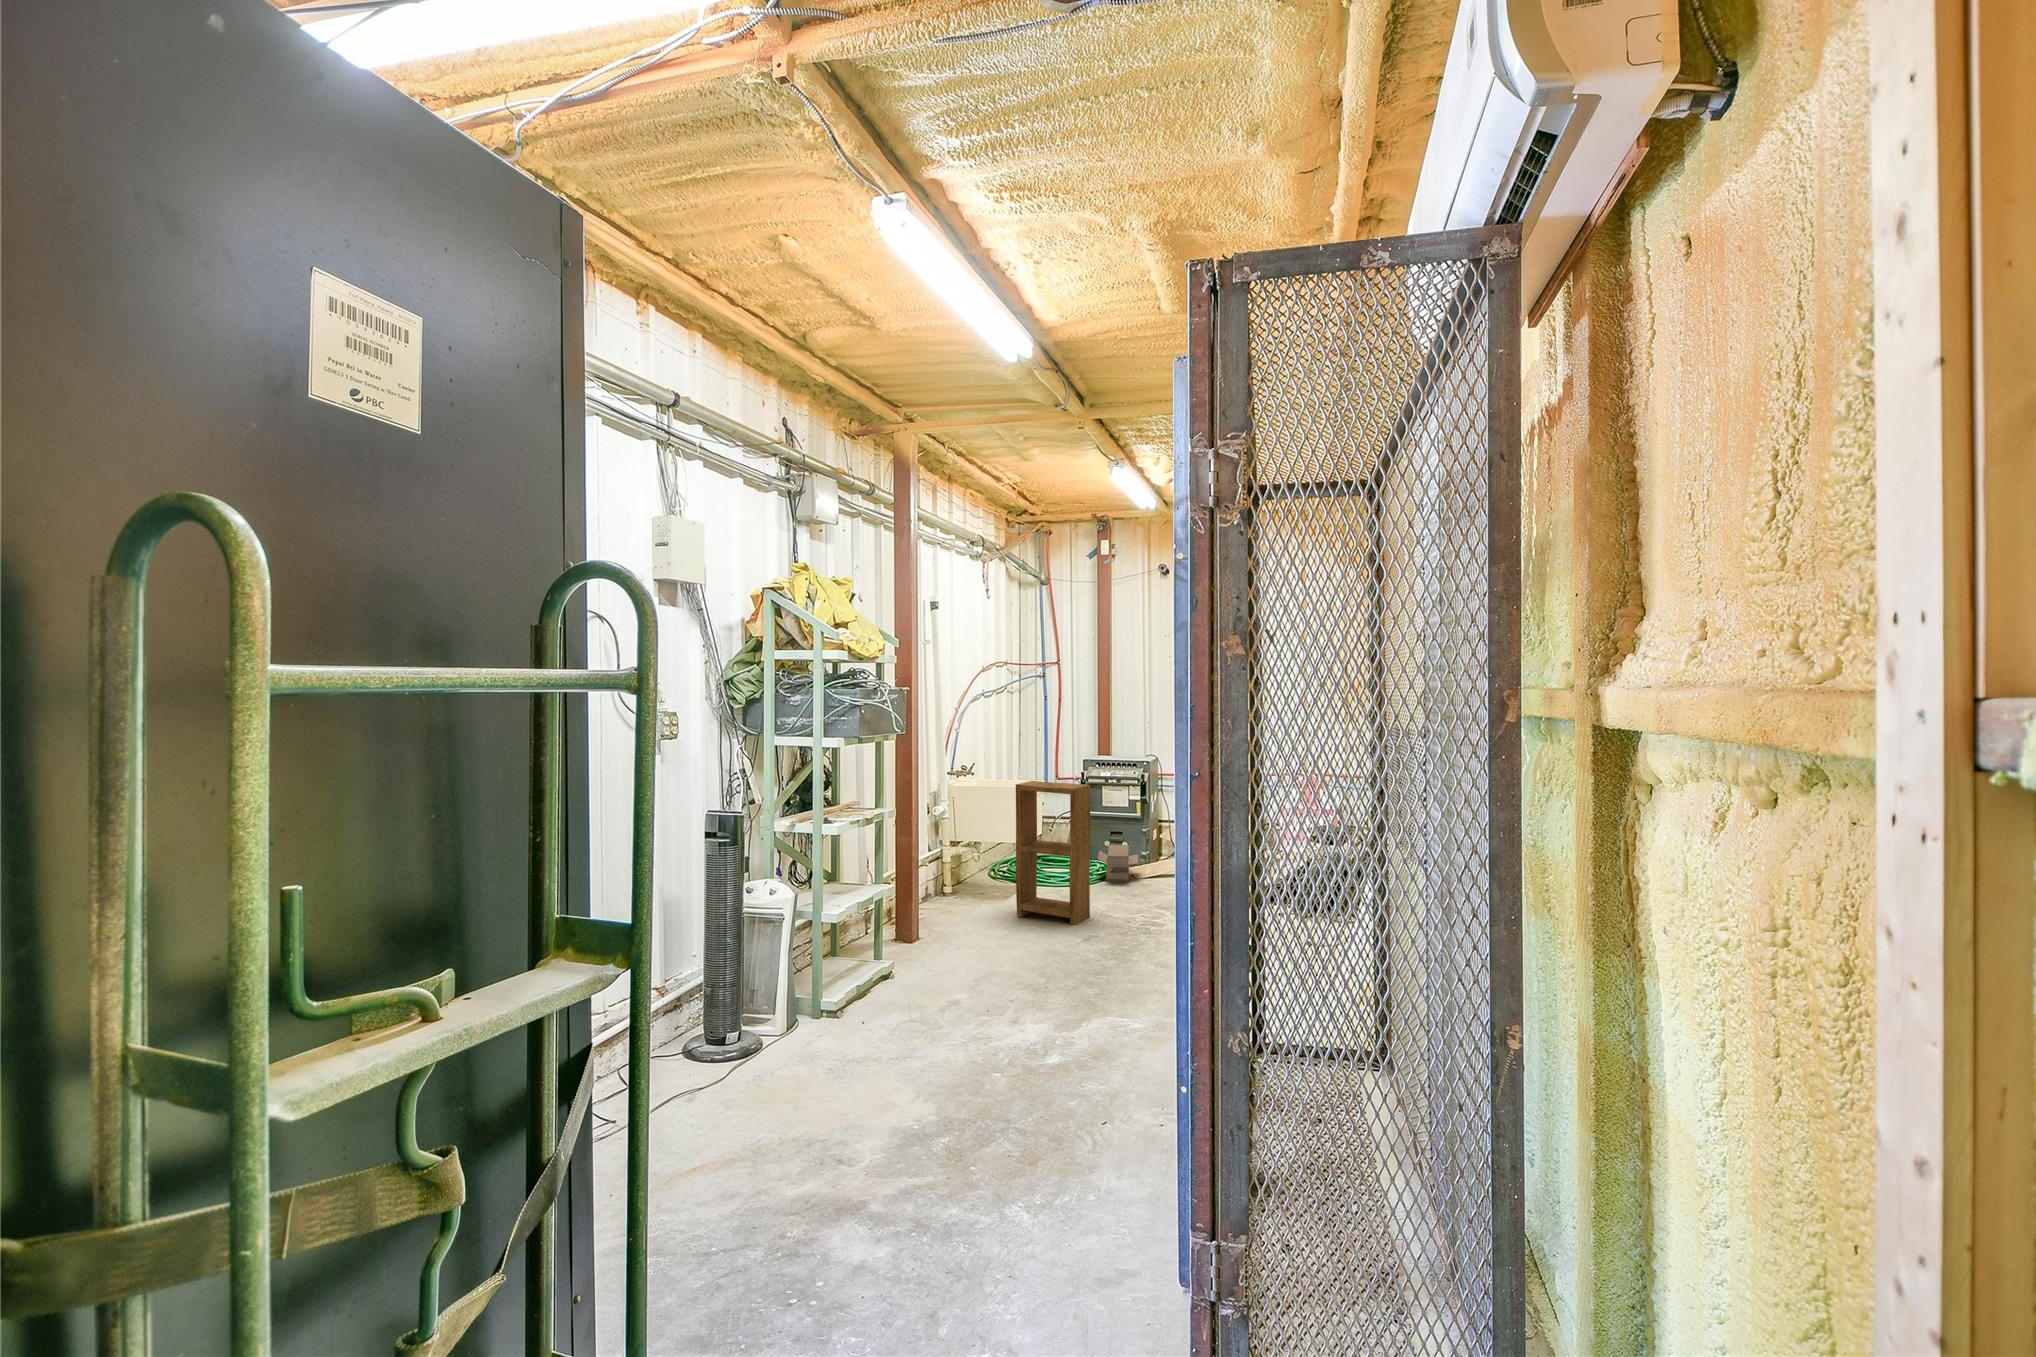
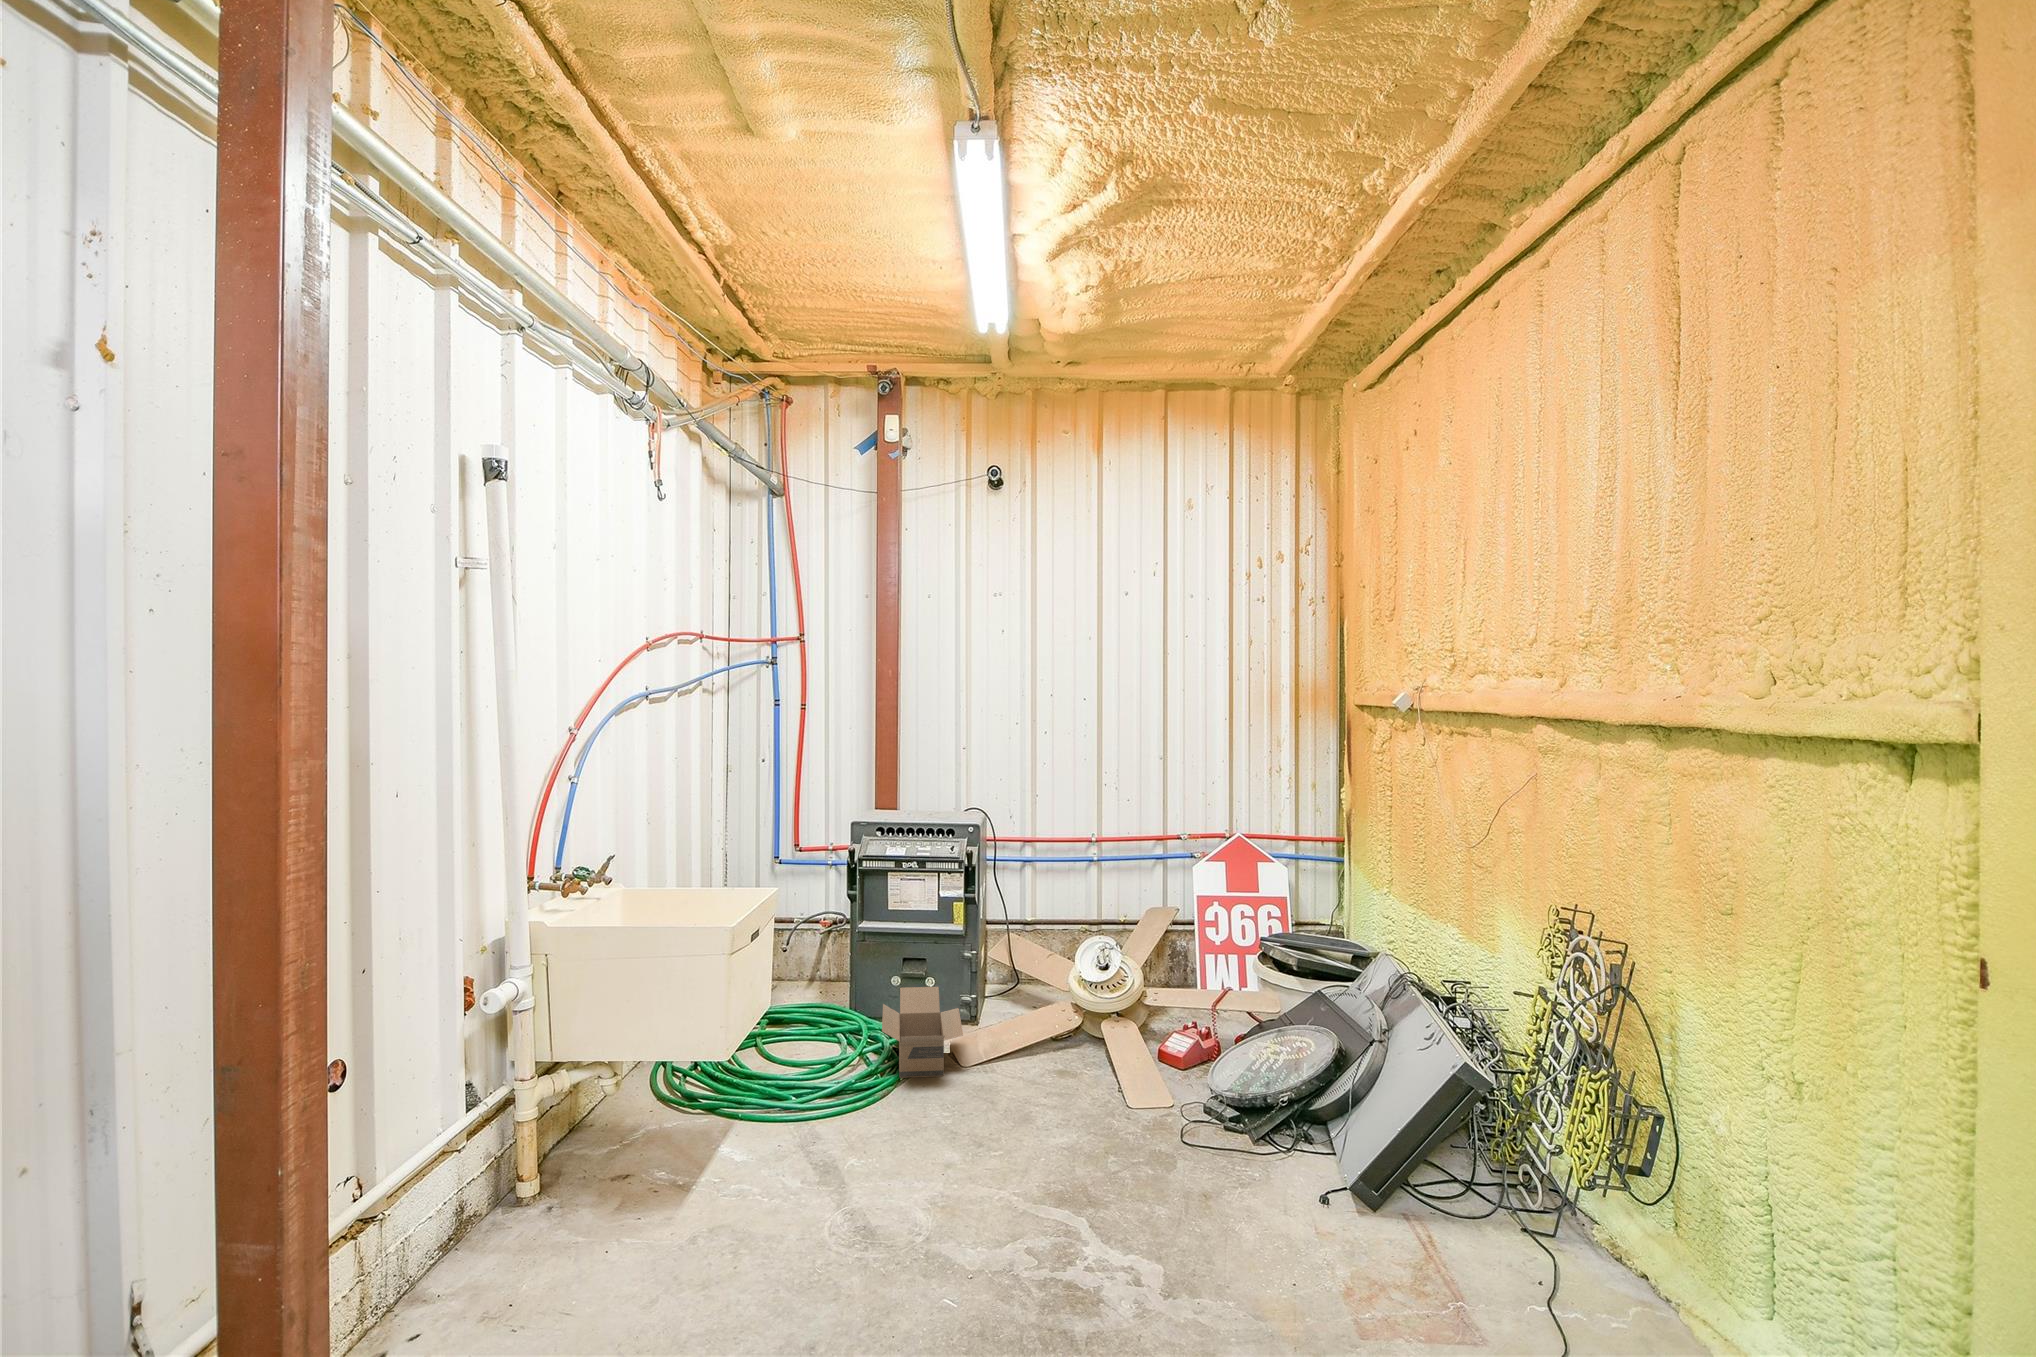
shelving unit: present [1016,781,1090,925] -> none [697,903,880,1264]

